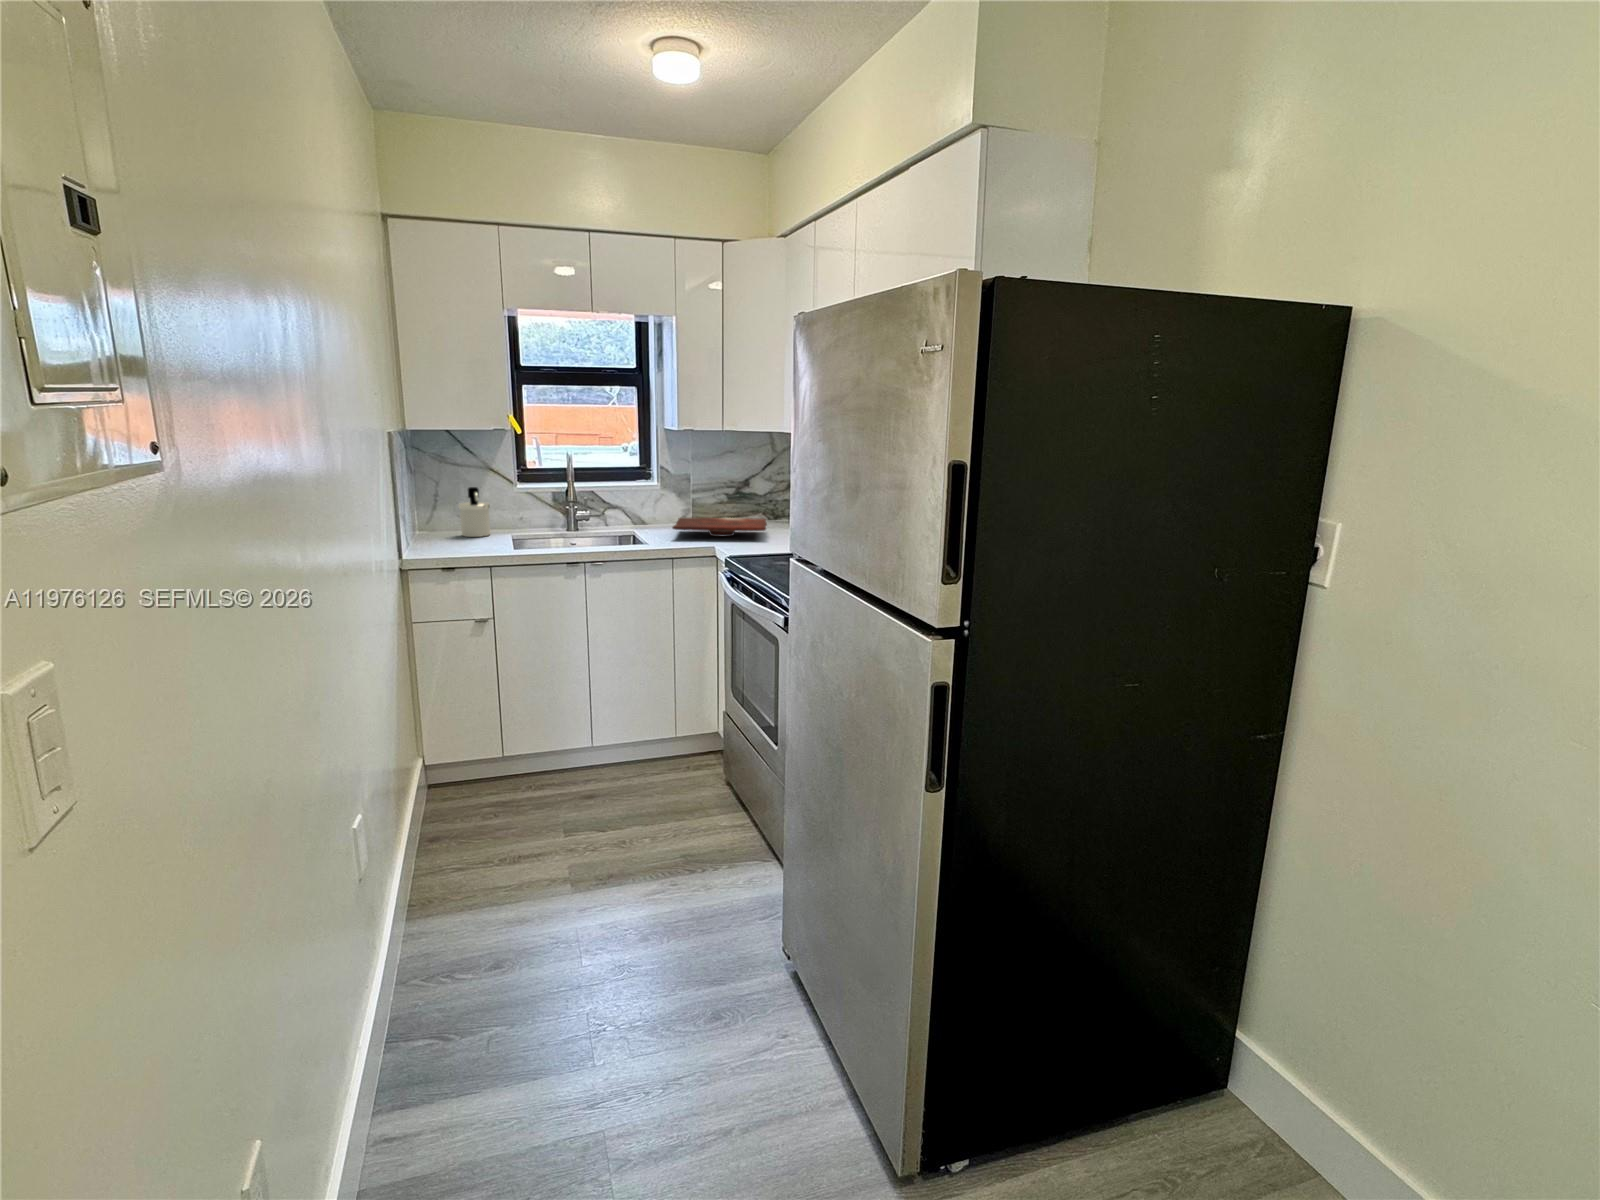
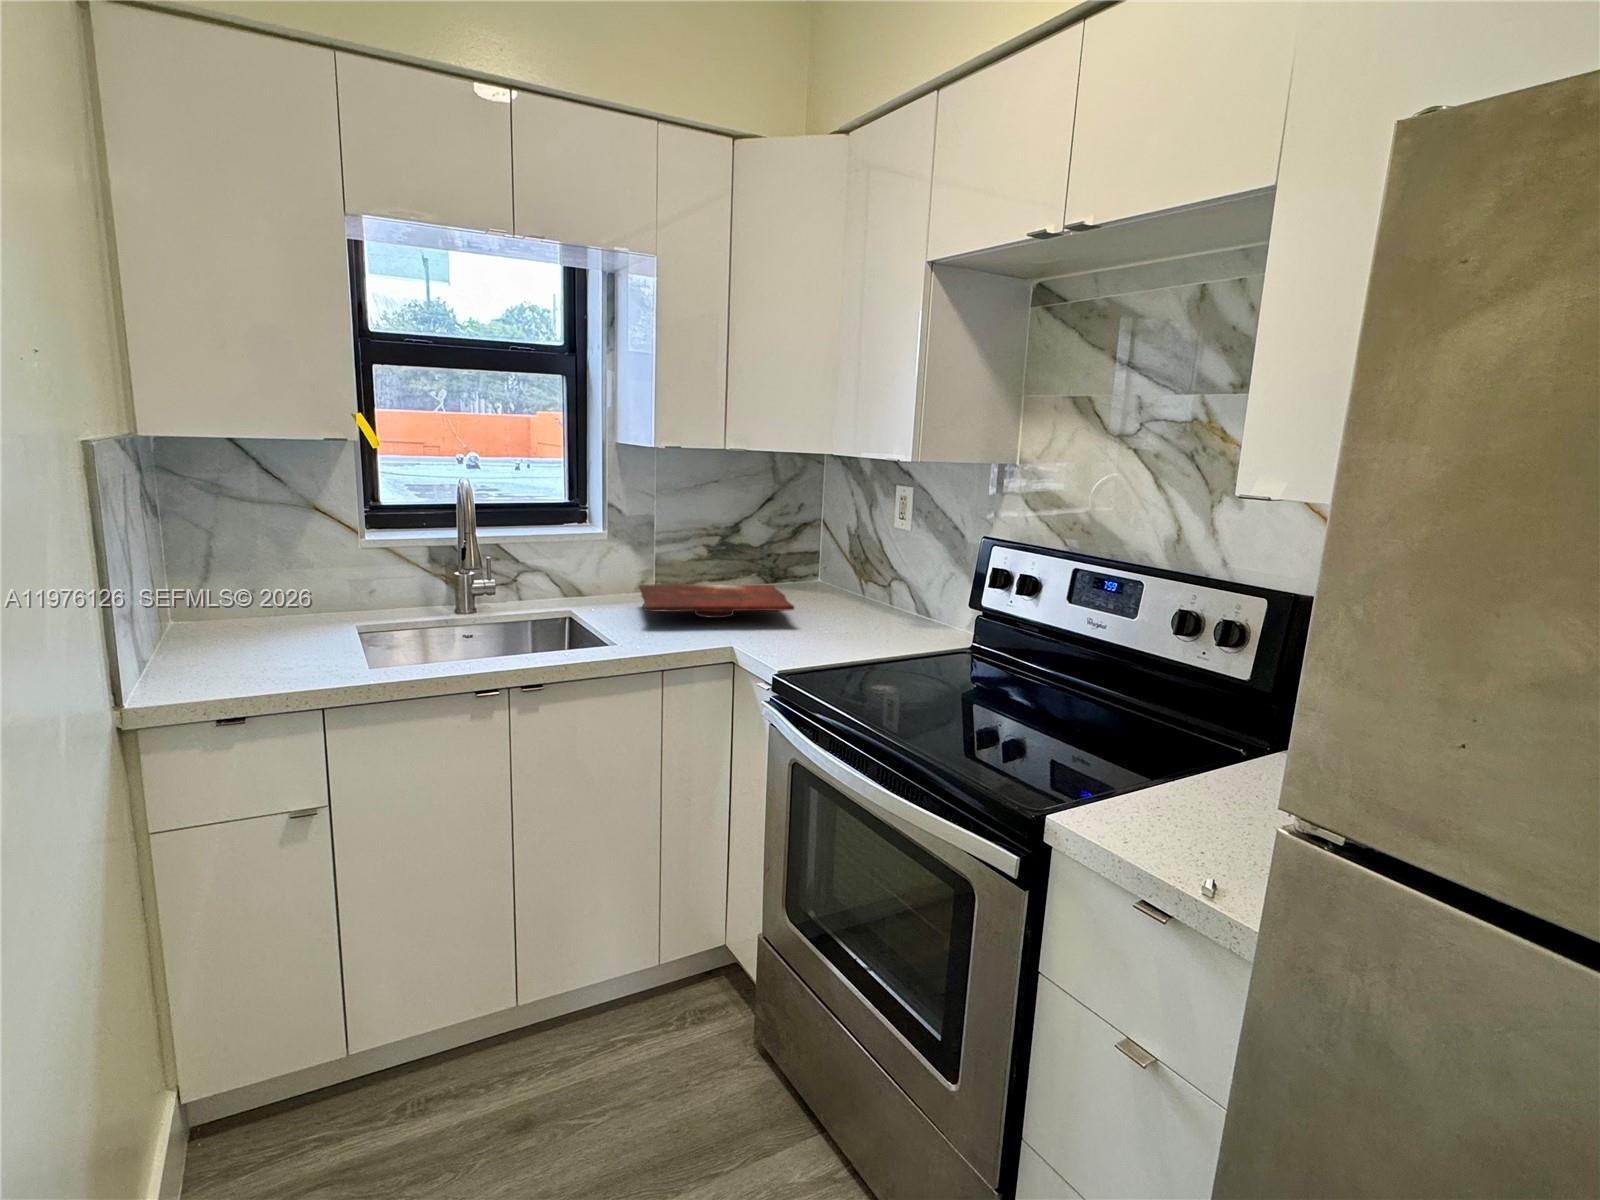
soap dispenser: present [458,487,490,537] -> none [254,540,316,629]

